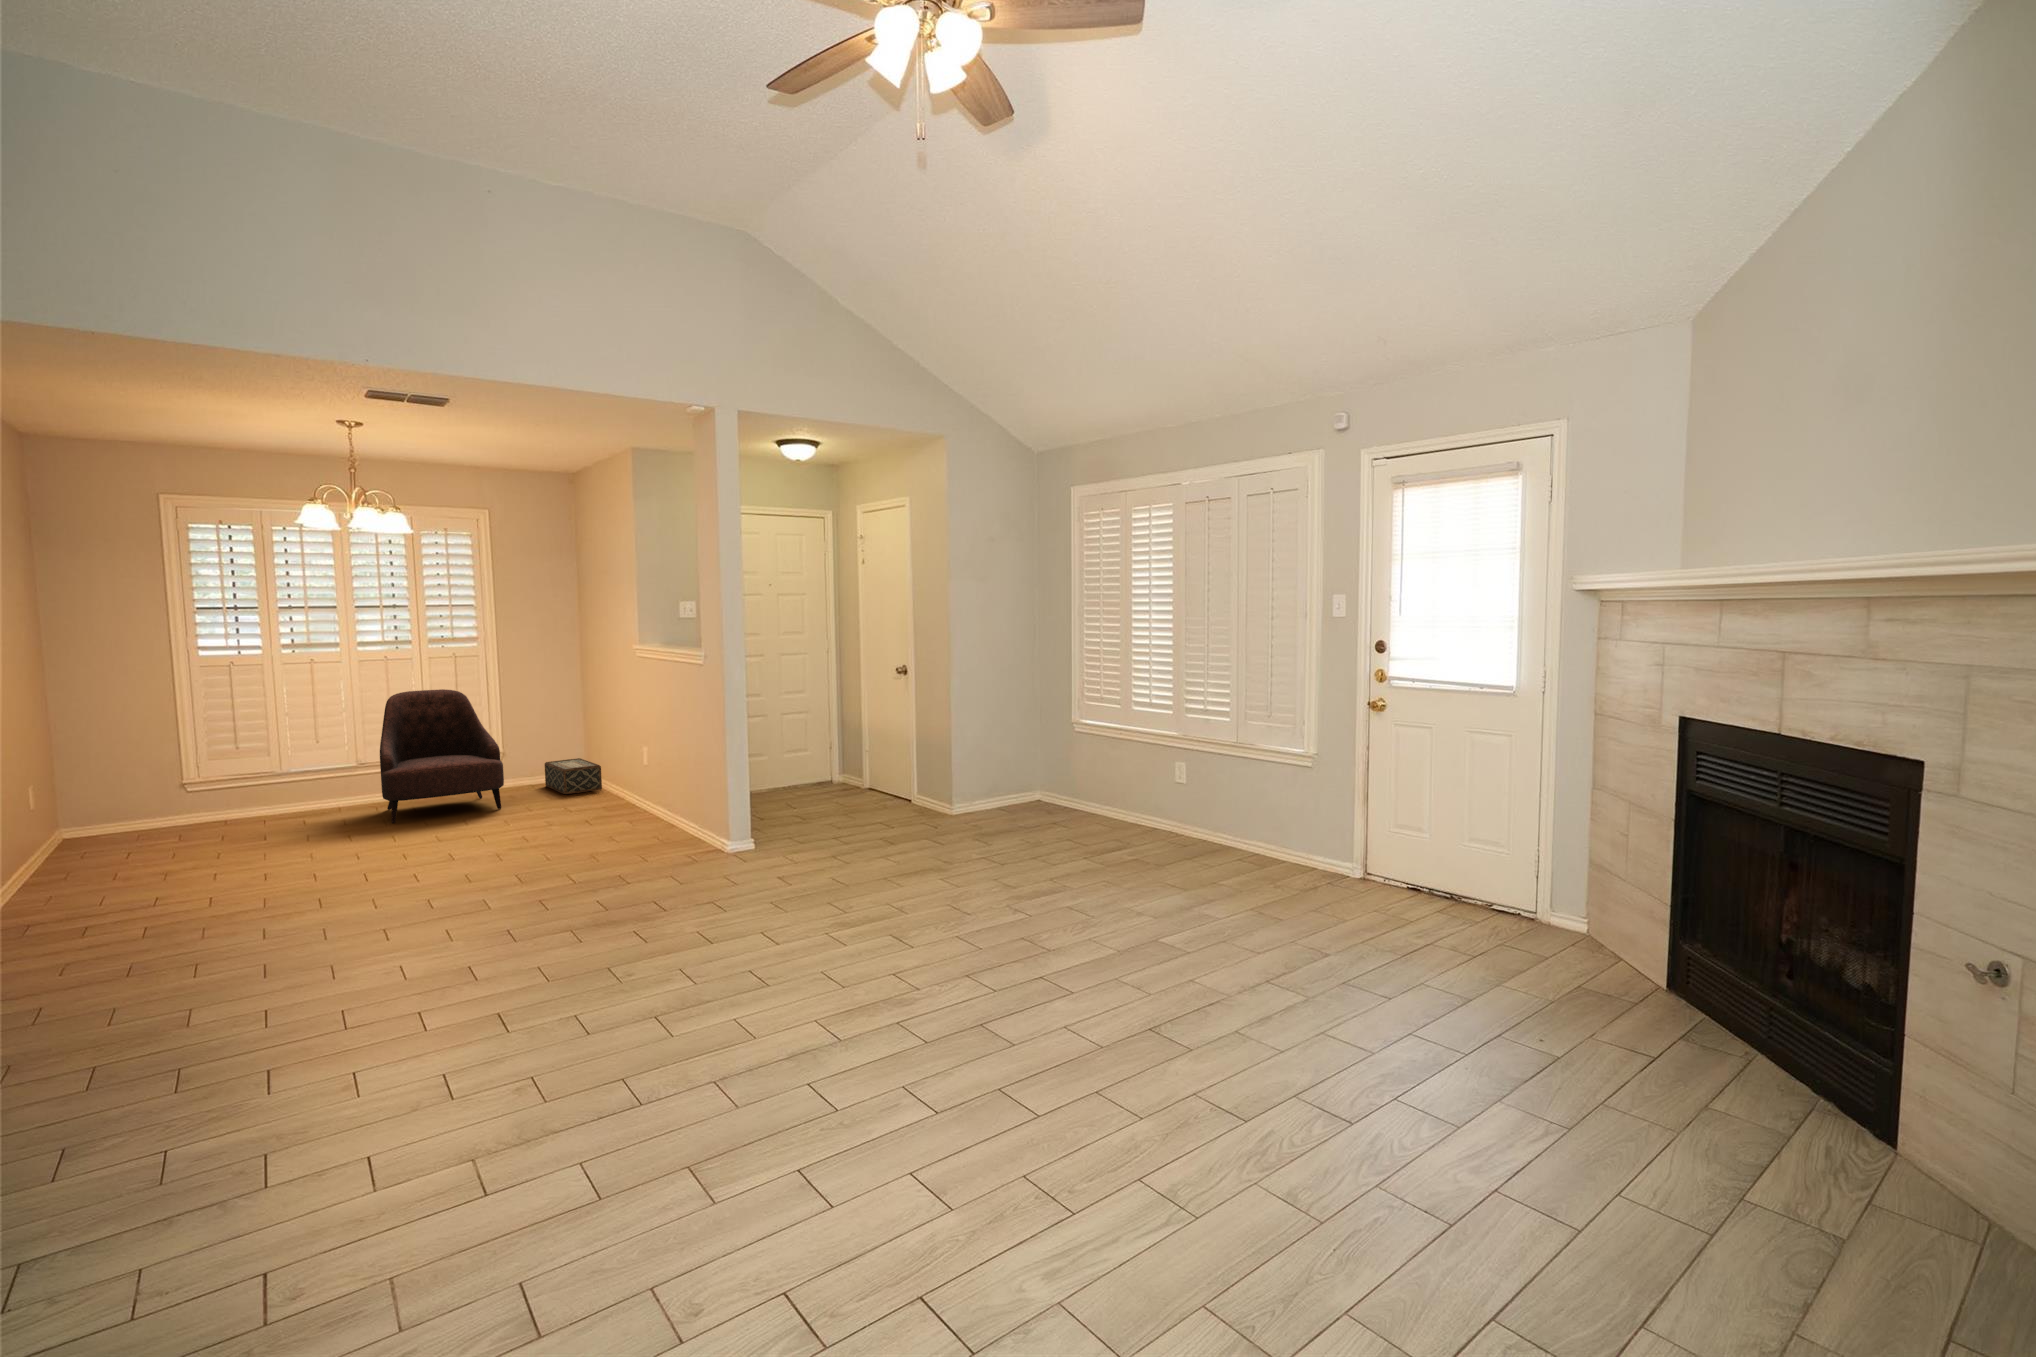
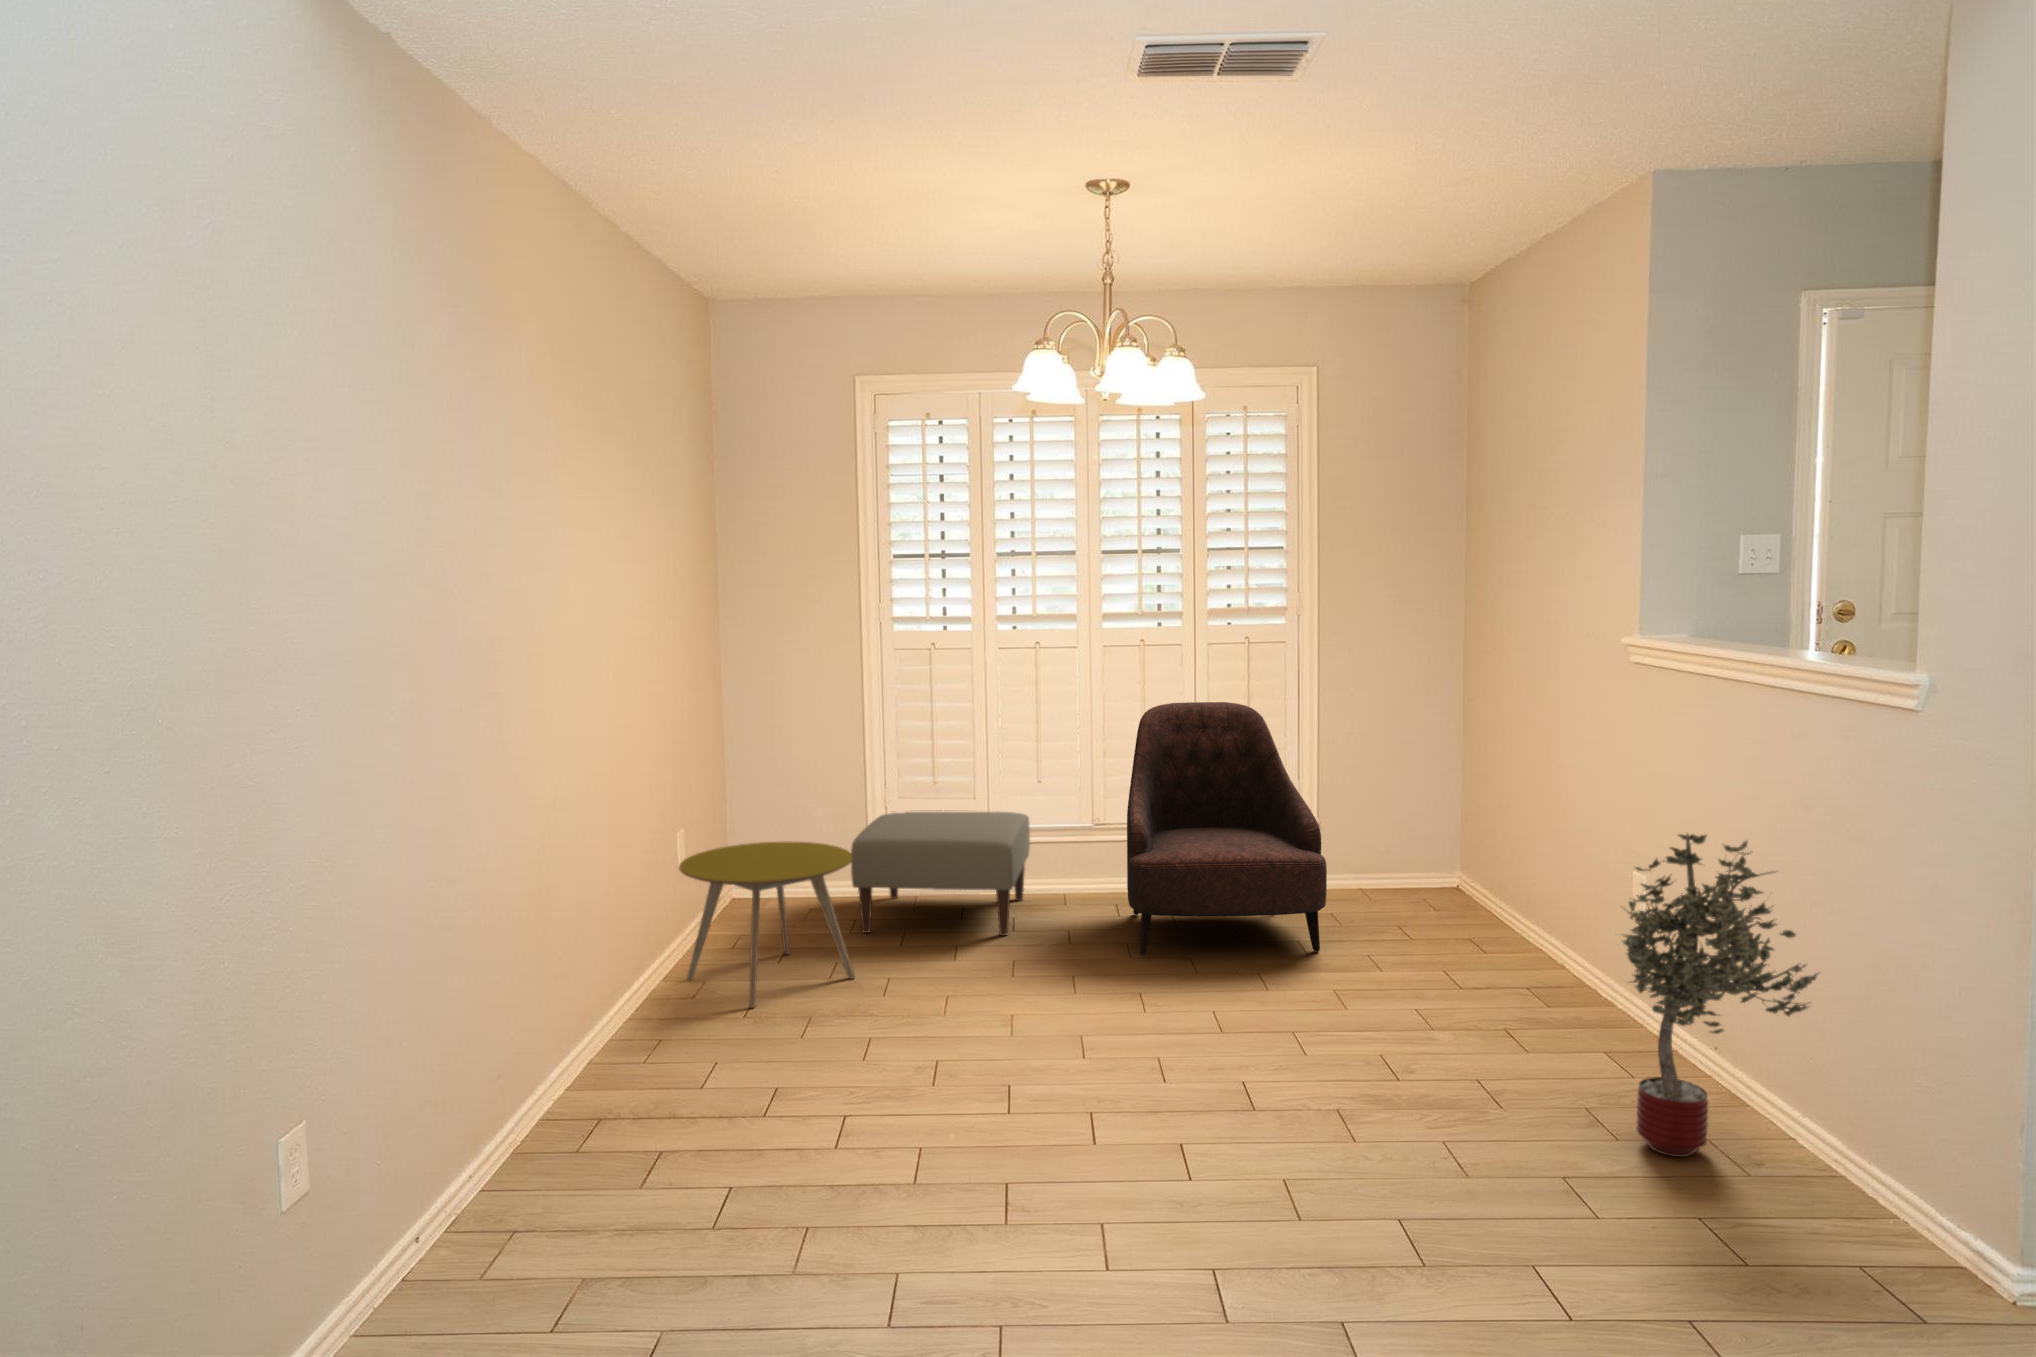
potted tree: none [610,715,686,841] -> present [1623,834,1818,1157]
woven basket: present [545,758,602,794] -> none [1387,851,1502,931]
ottoman: none [172,762,311,841] -> present [851,810,1030,936]
side table: none [32,784,186,880] -> present [679,841,855,1008]

